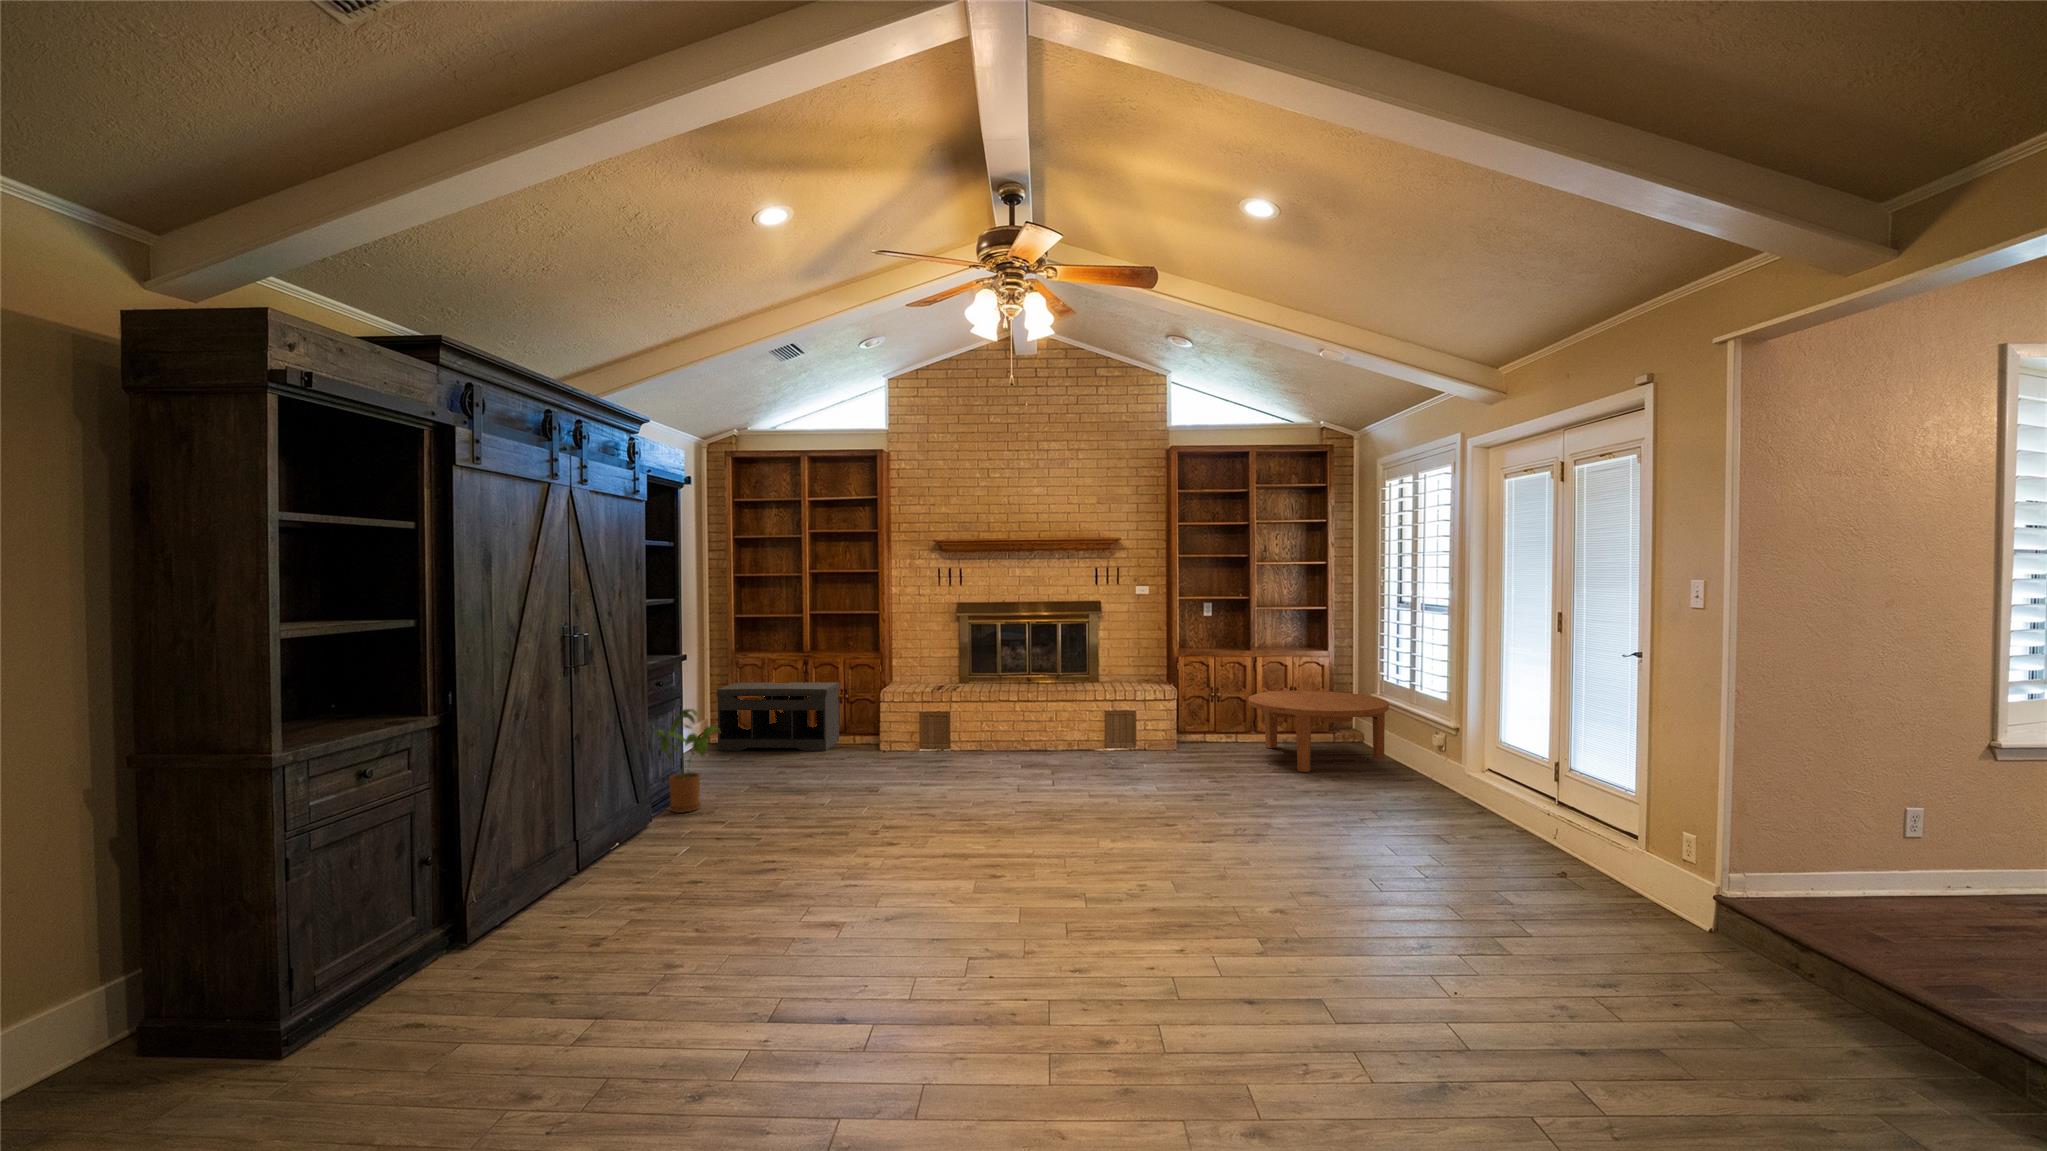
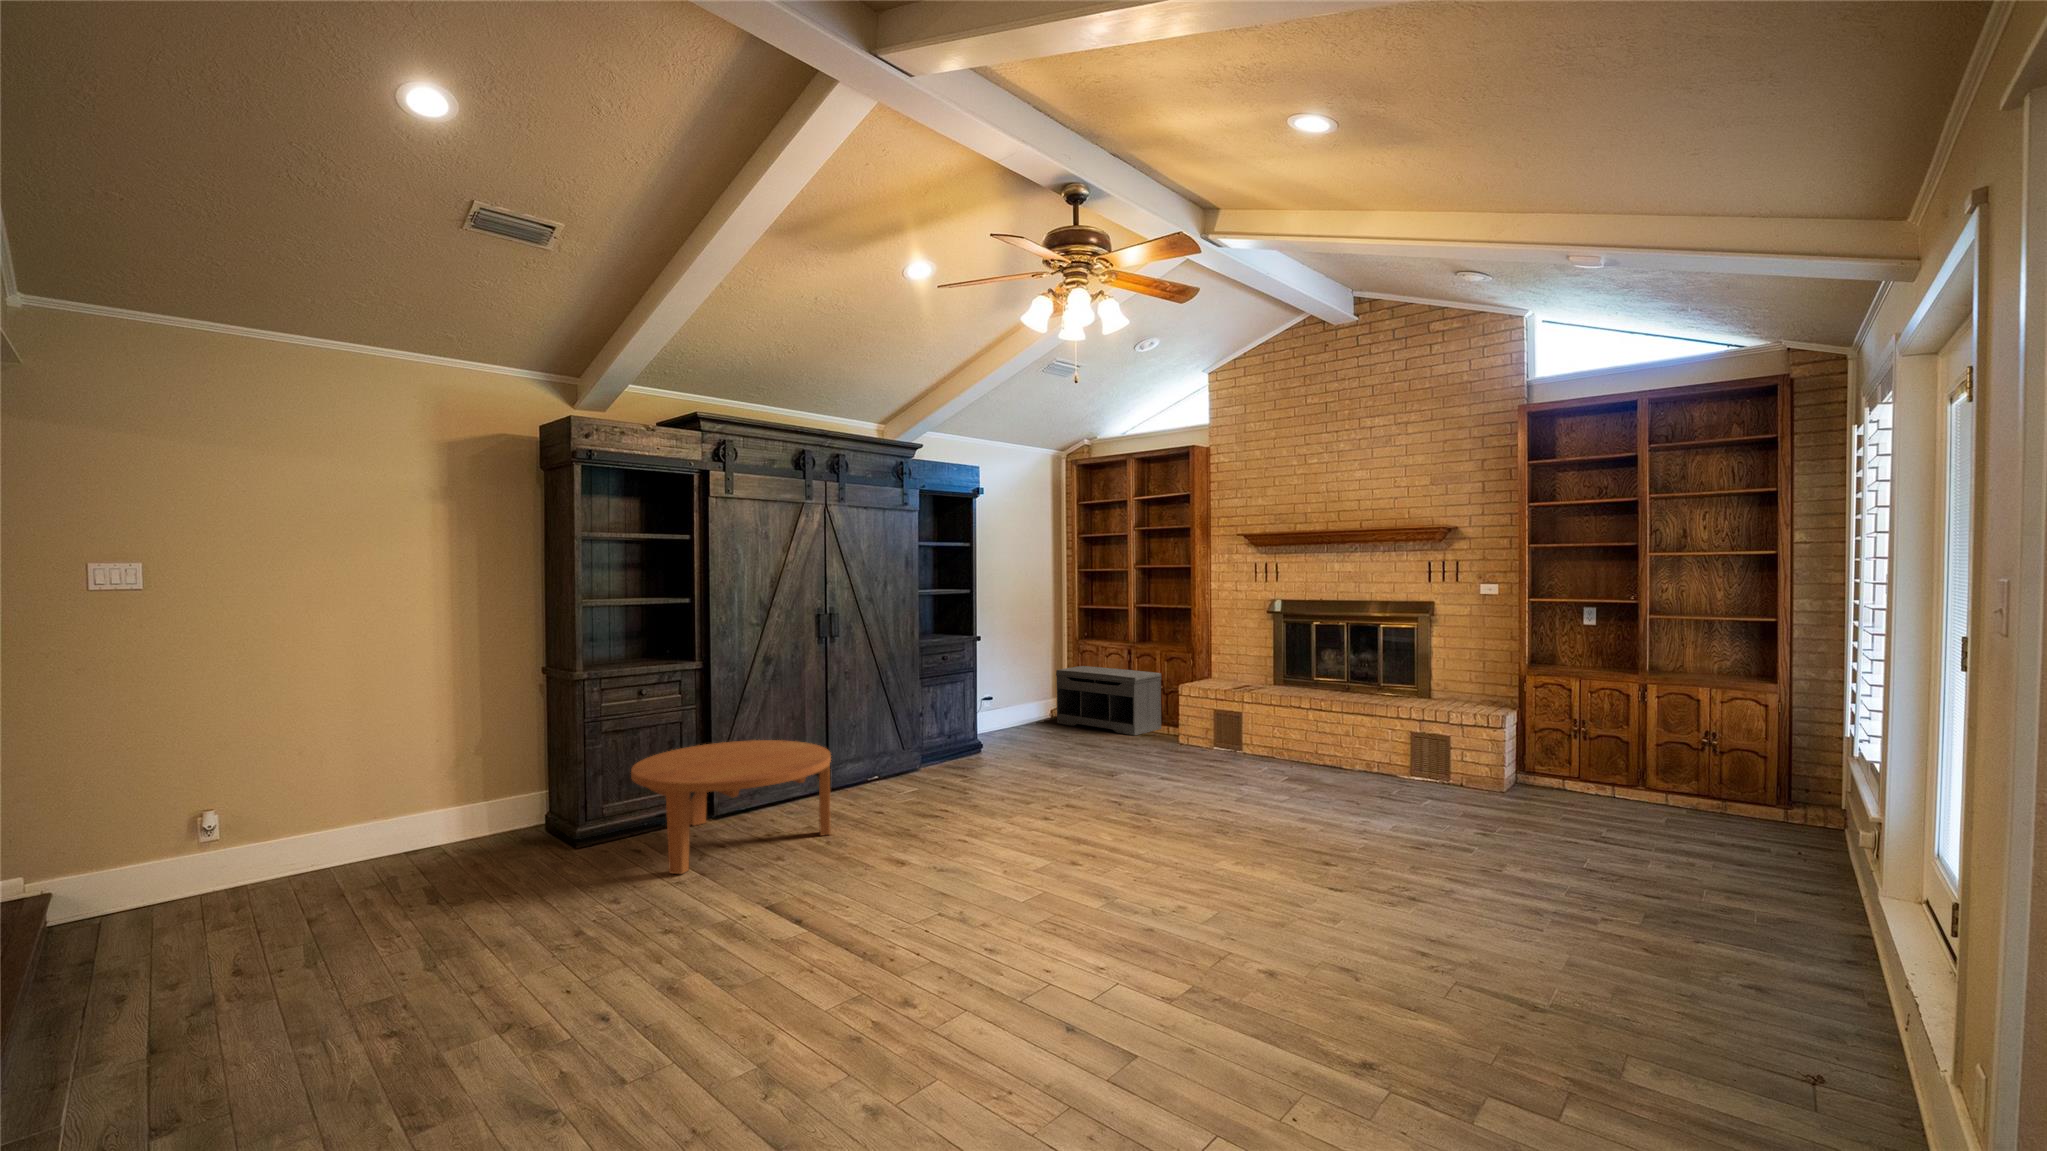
coffee table: present [1248,691,1389,772] -> present [631,740,831,874]
house plant: present [656,709,718,813] -> none [933,682,986,766]

